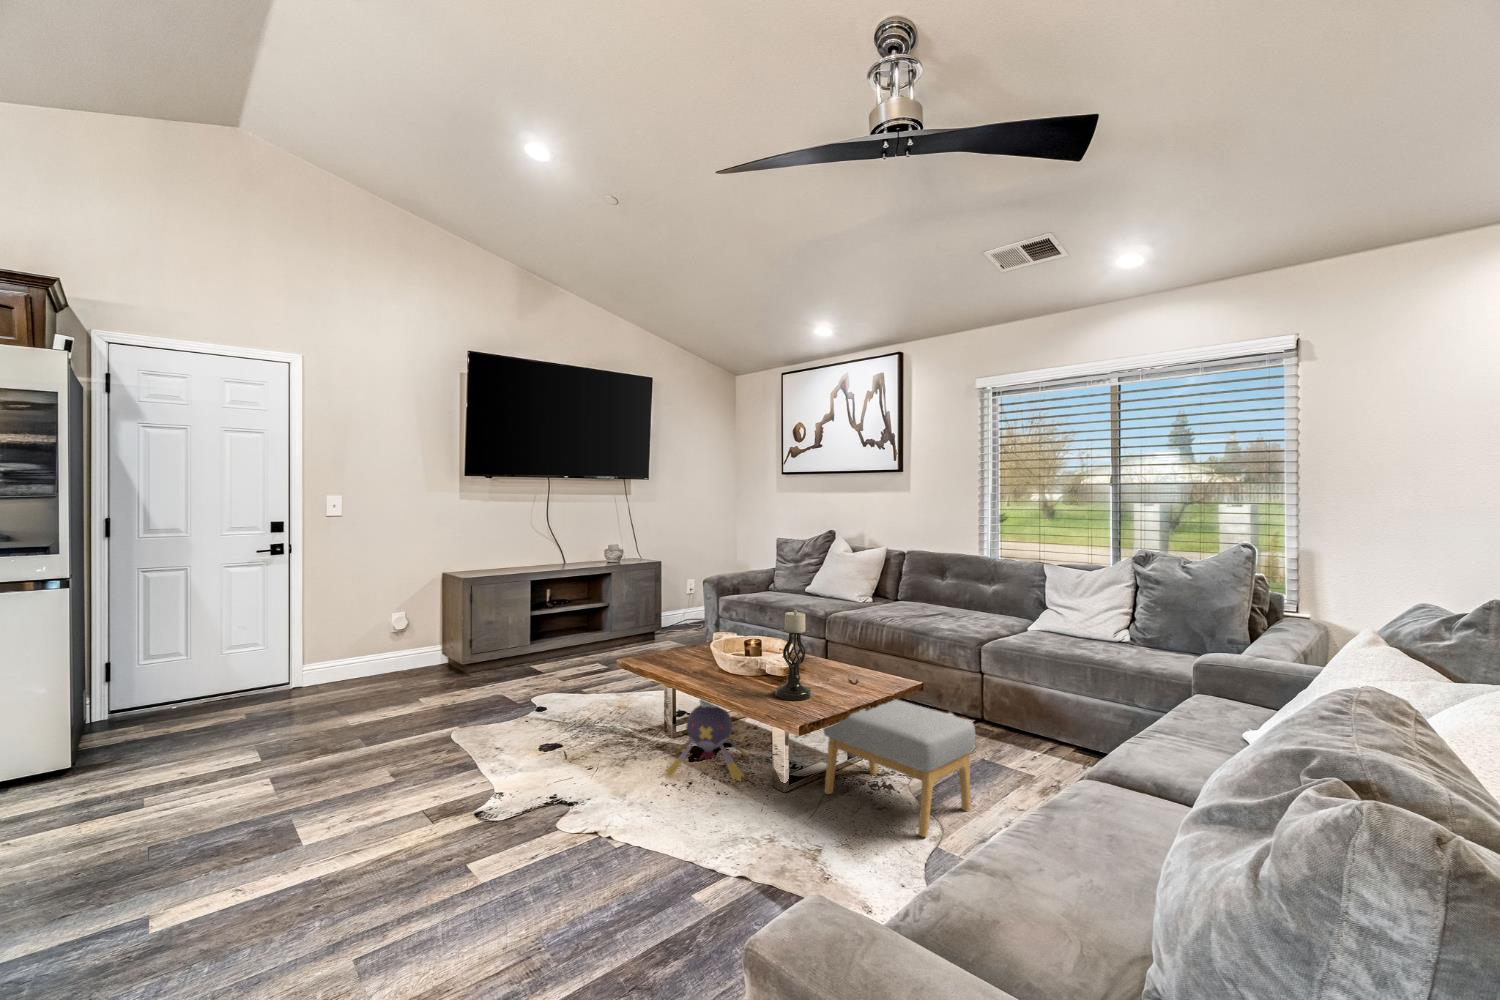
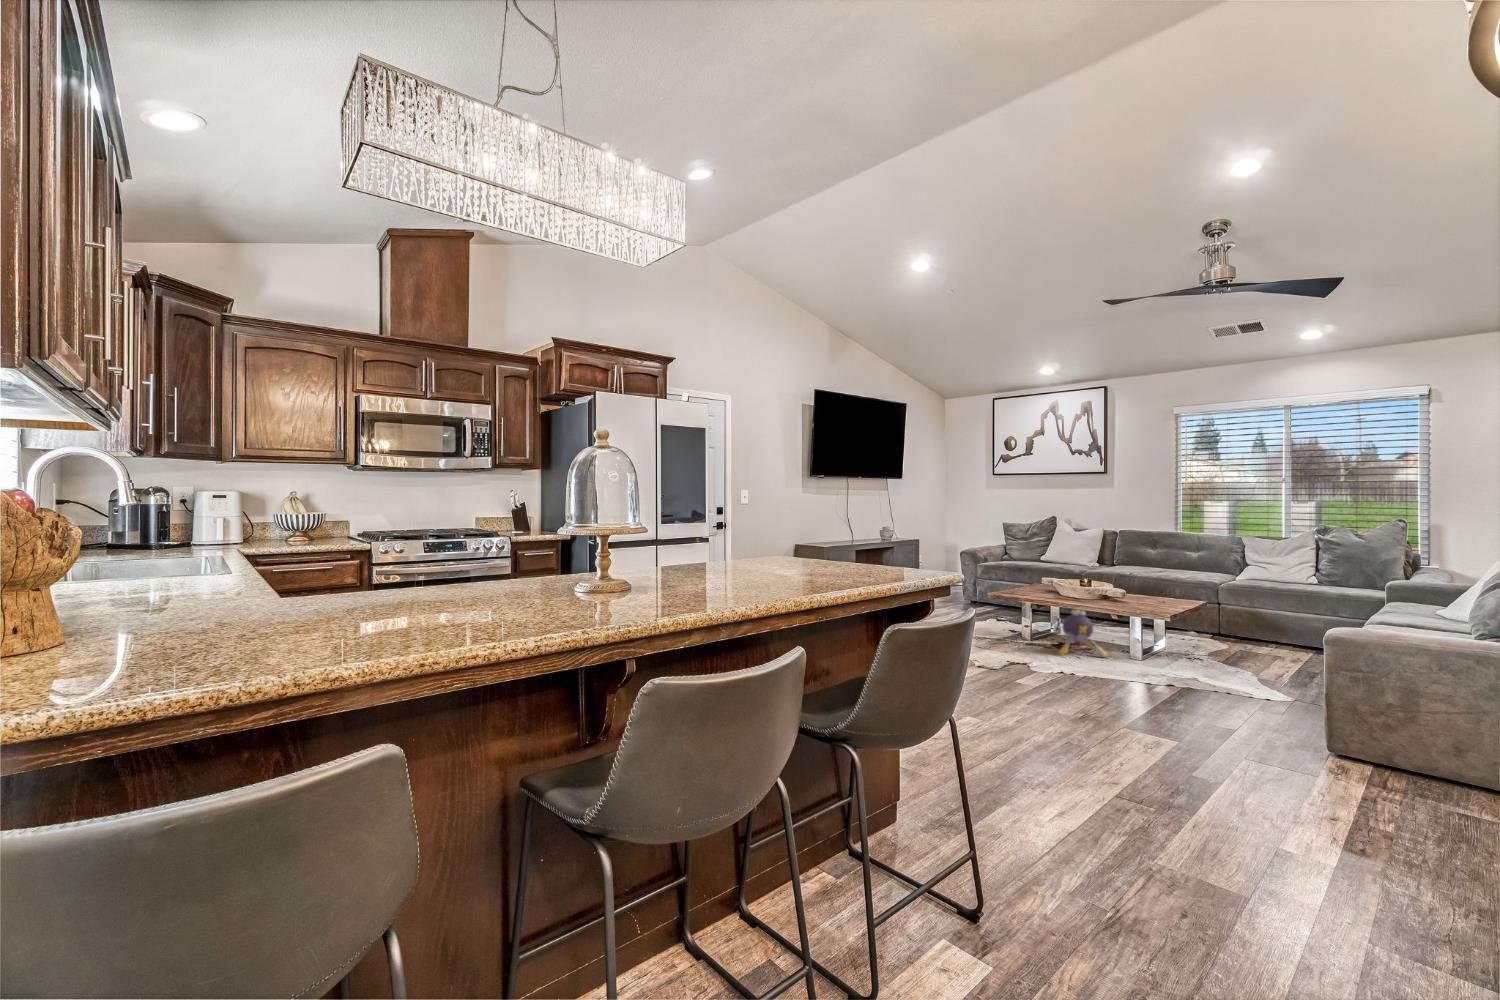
candle holder: present [775,610,811,701] -> none [1130,555,1155,607]
footstool: present [824,699,975,837] -> none [1164,608,1262,675]

